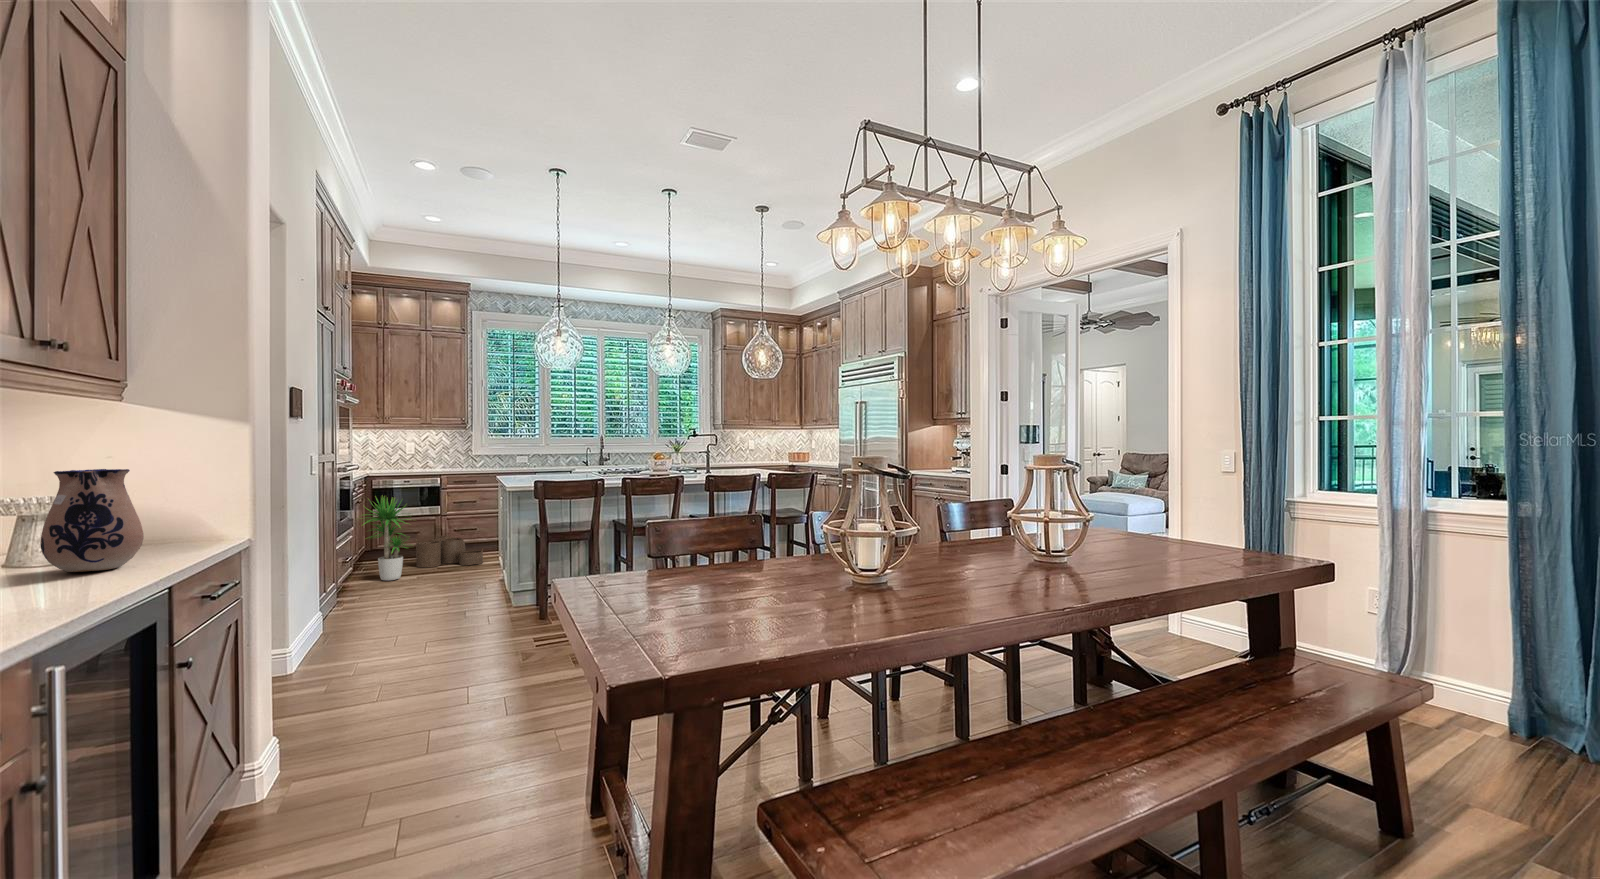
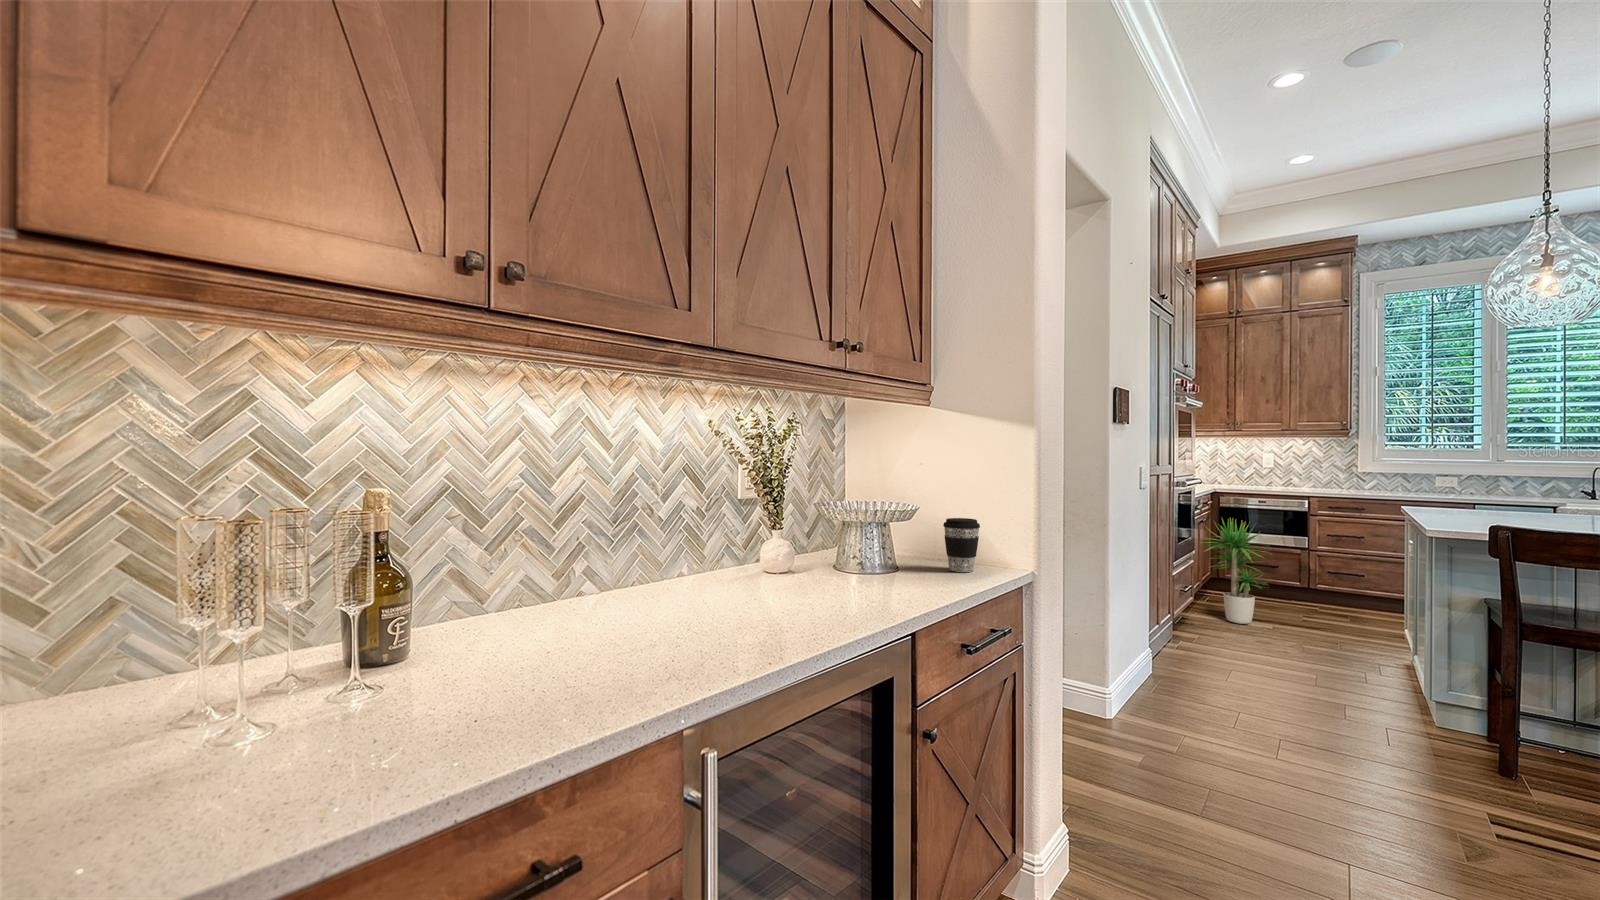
ceramic pitcher: present [40,469,143,572] -> none [835,479,912,594]
coffee cup: none [154,501,197,547] -> present [943,518,980,572]
woven basket: present [416,534,483,567] -> none [1273,573,1373,626]

